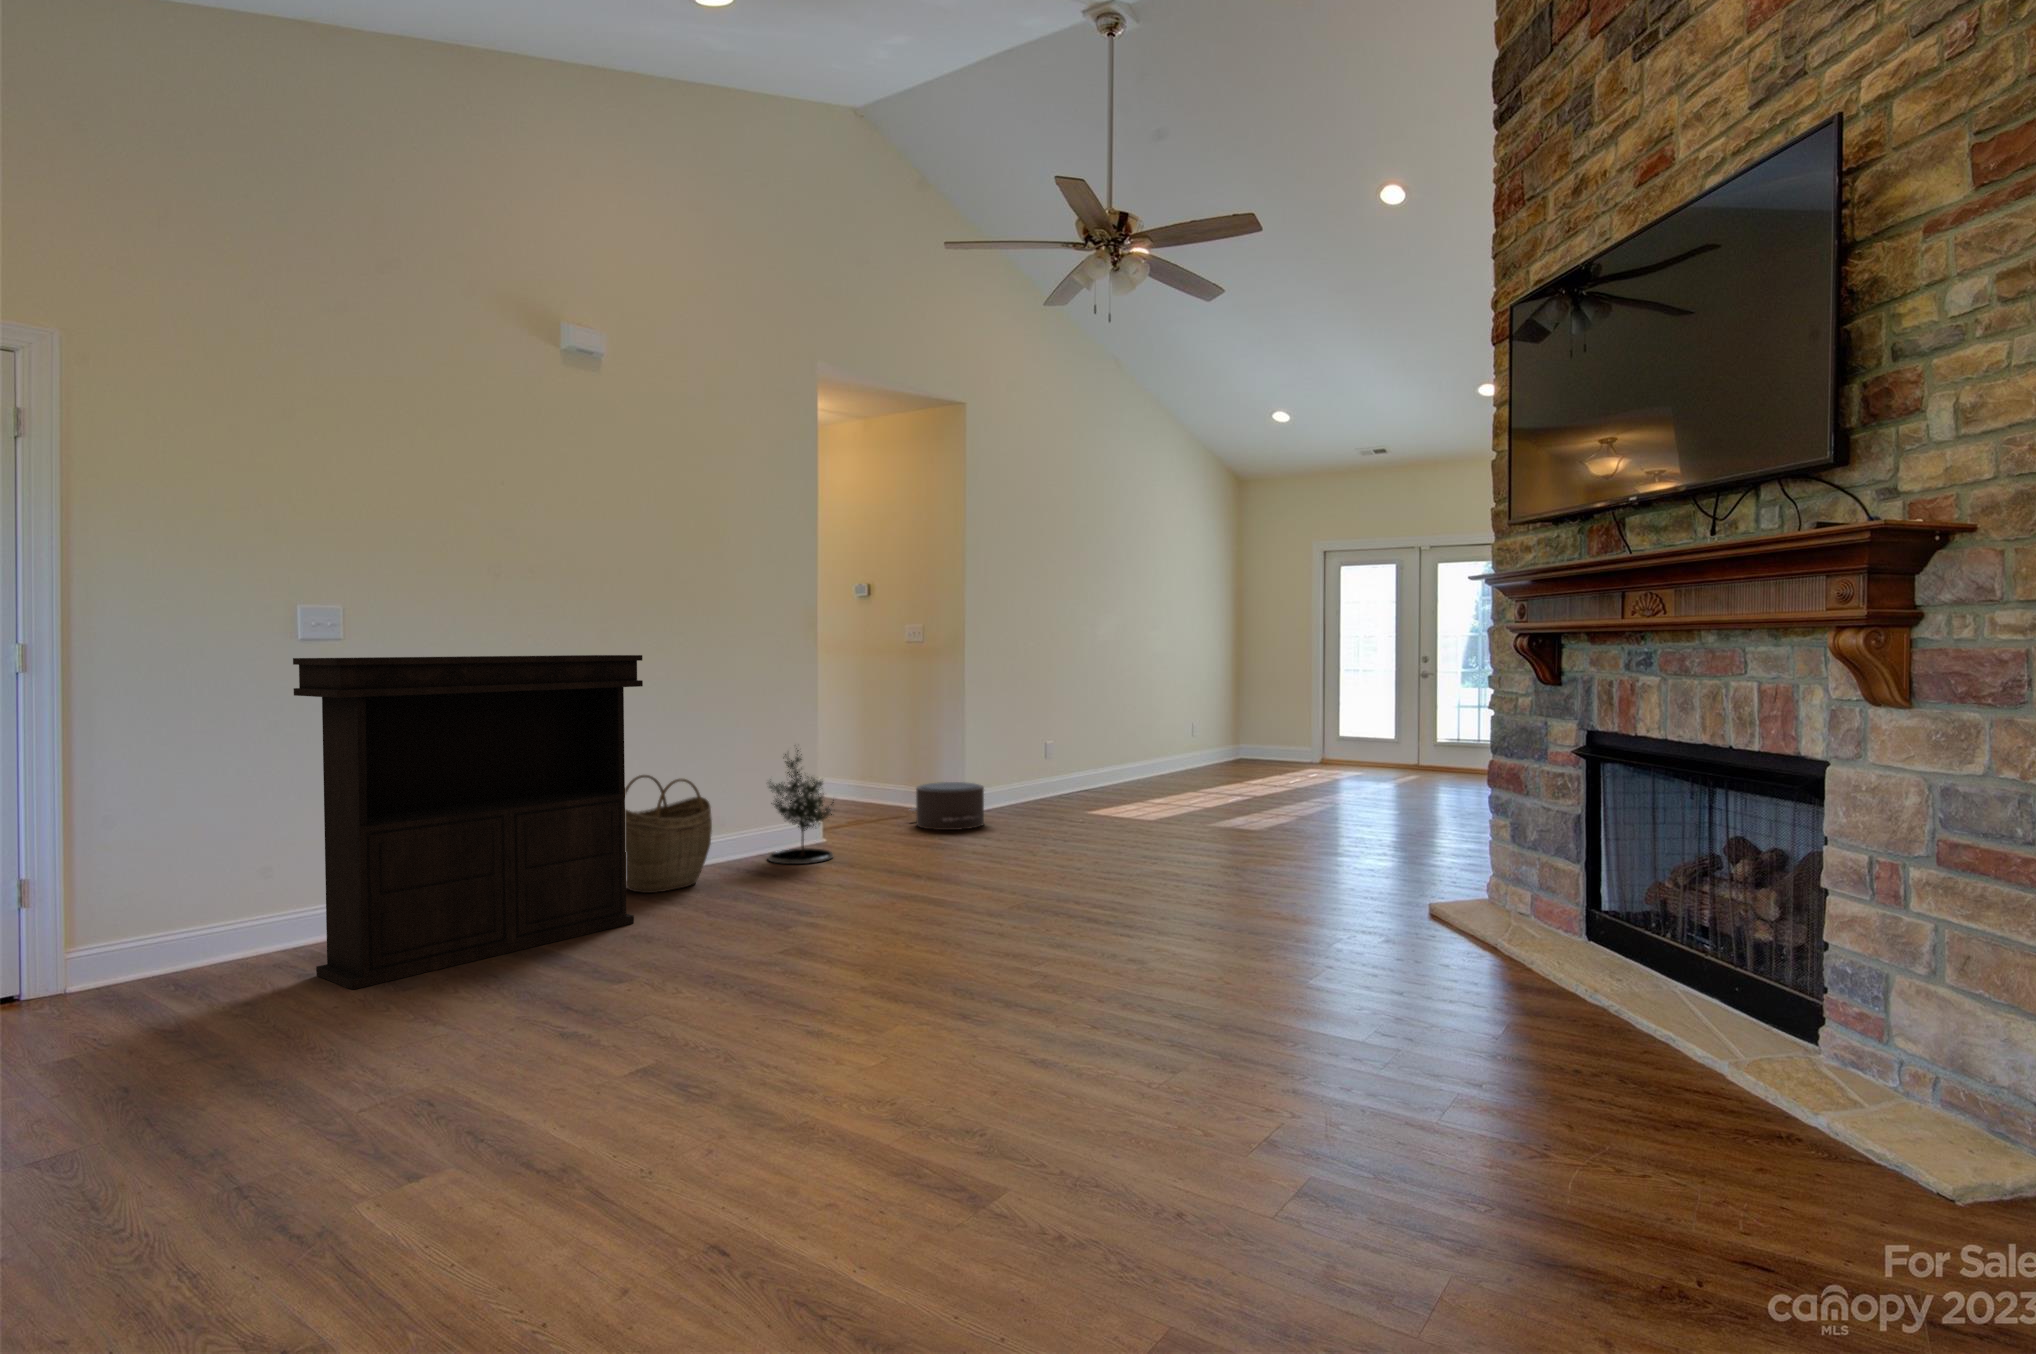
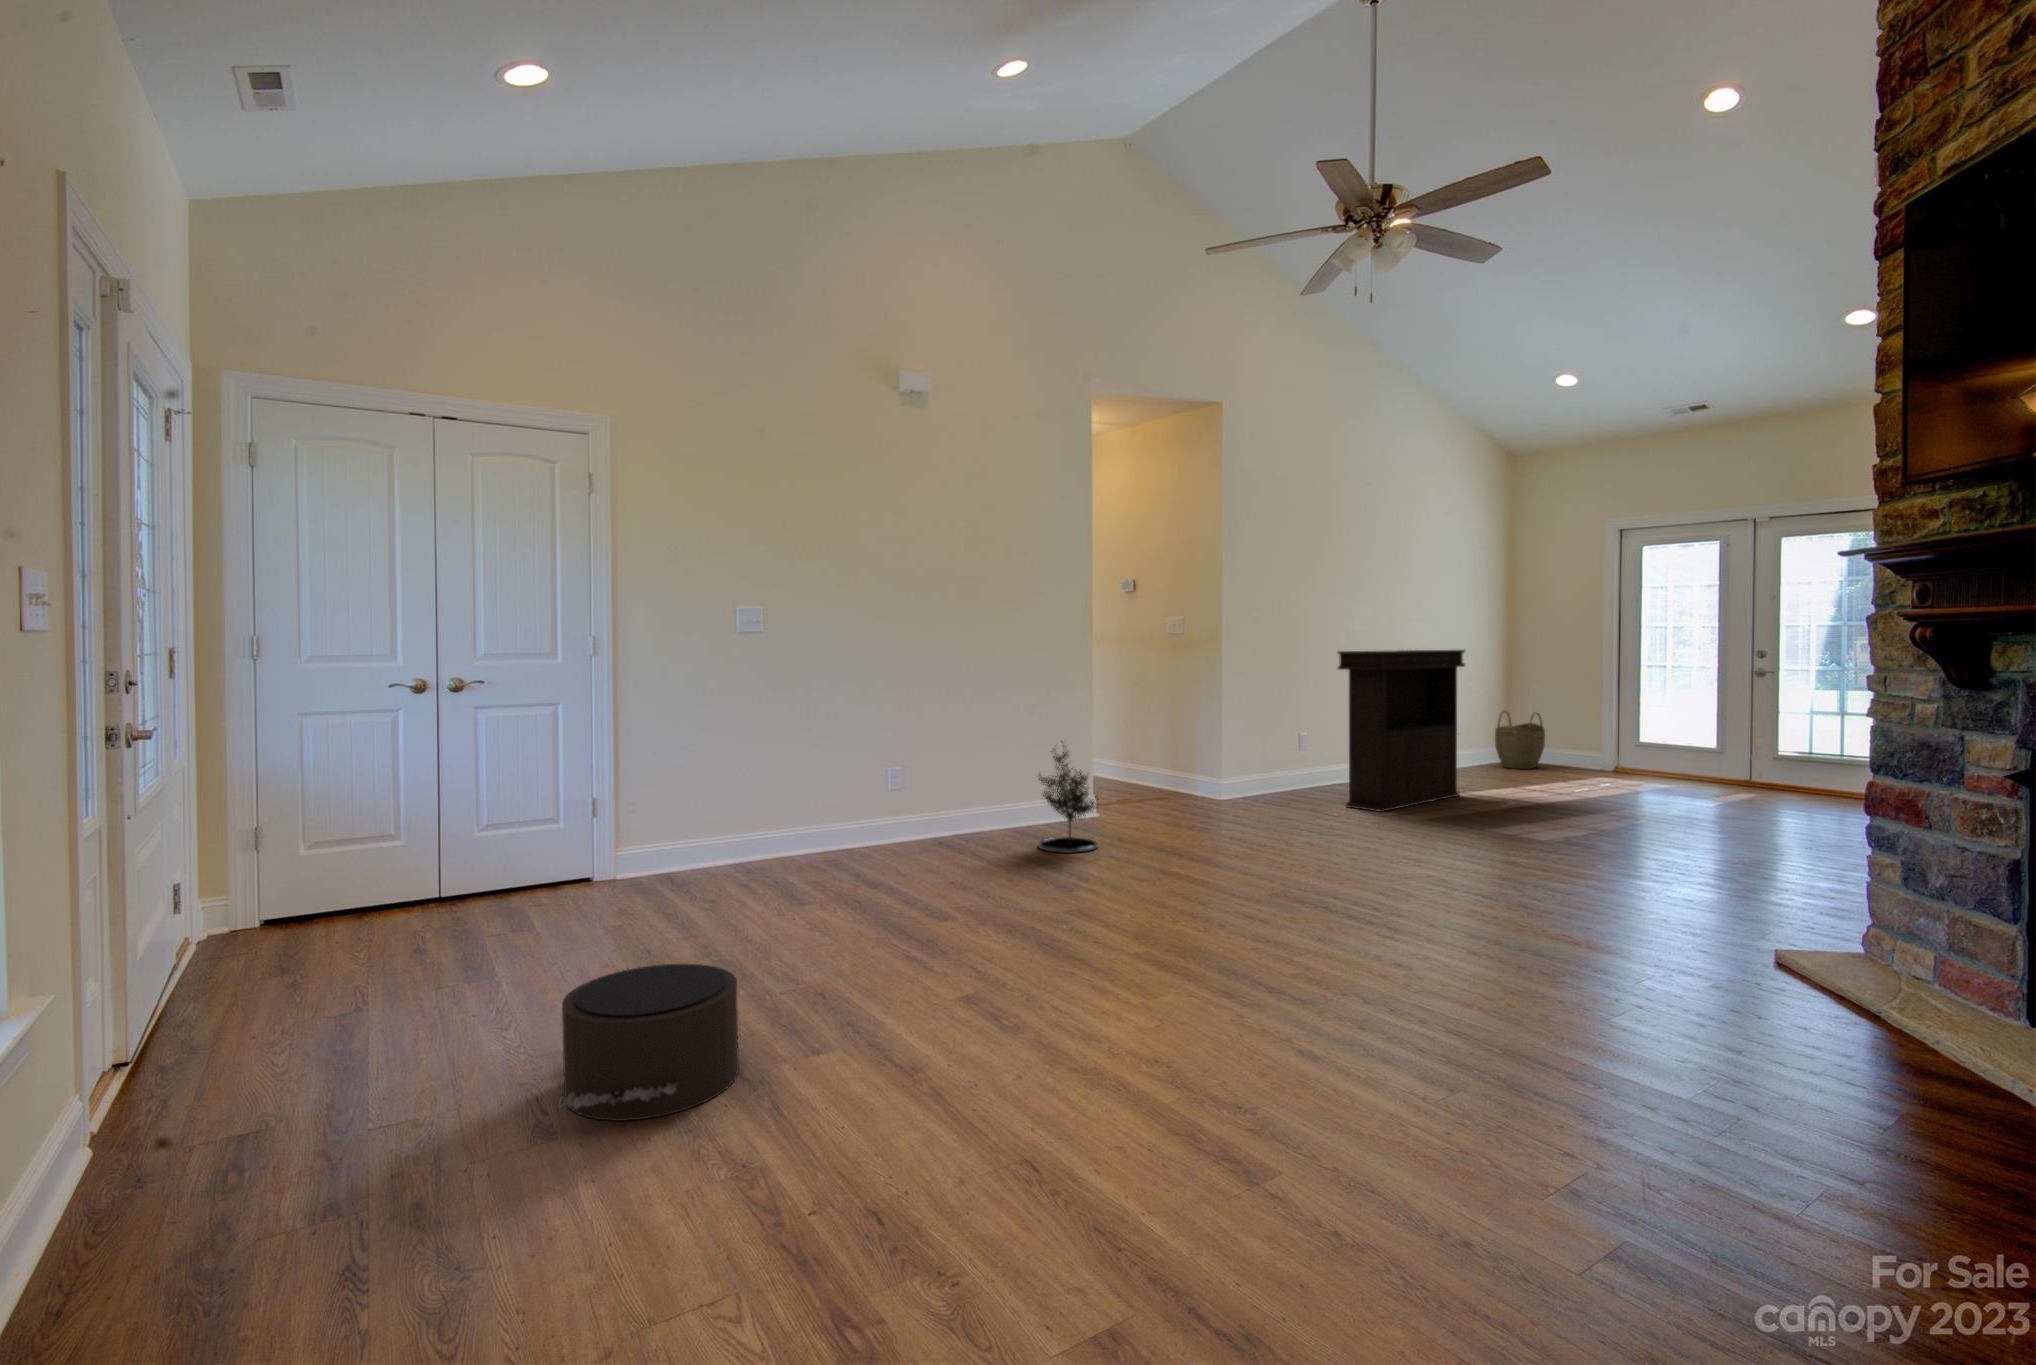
console table: present [293,655,643,990] -> present [1338,650,1465,812]
woven basket: present [625,775,712,893] -> present [1495,712,1545,769]
pouf: present [910,782,984,830] -> present [558,964,739,1121]

